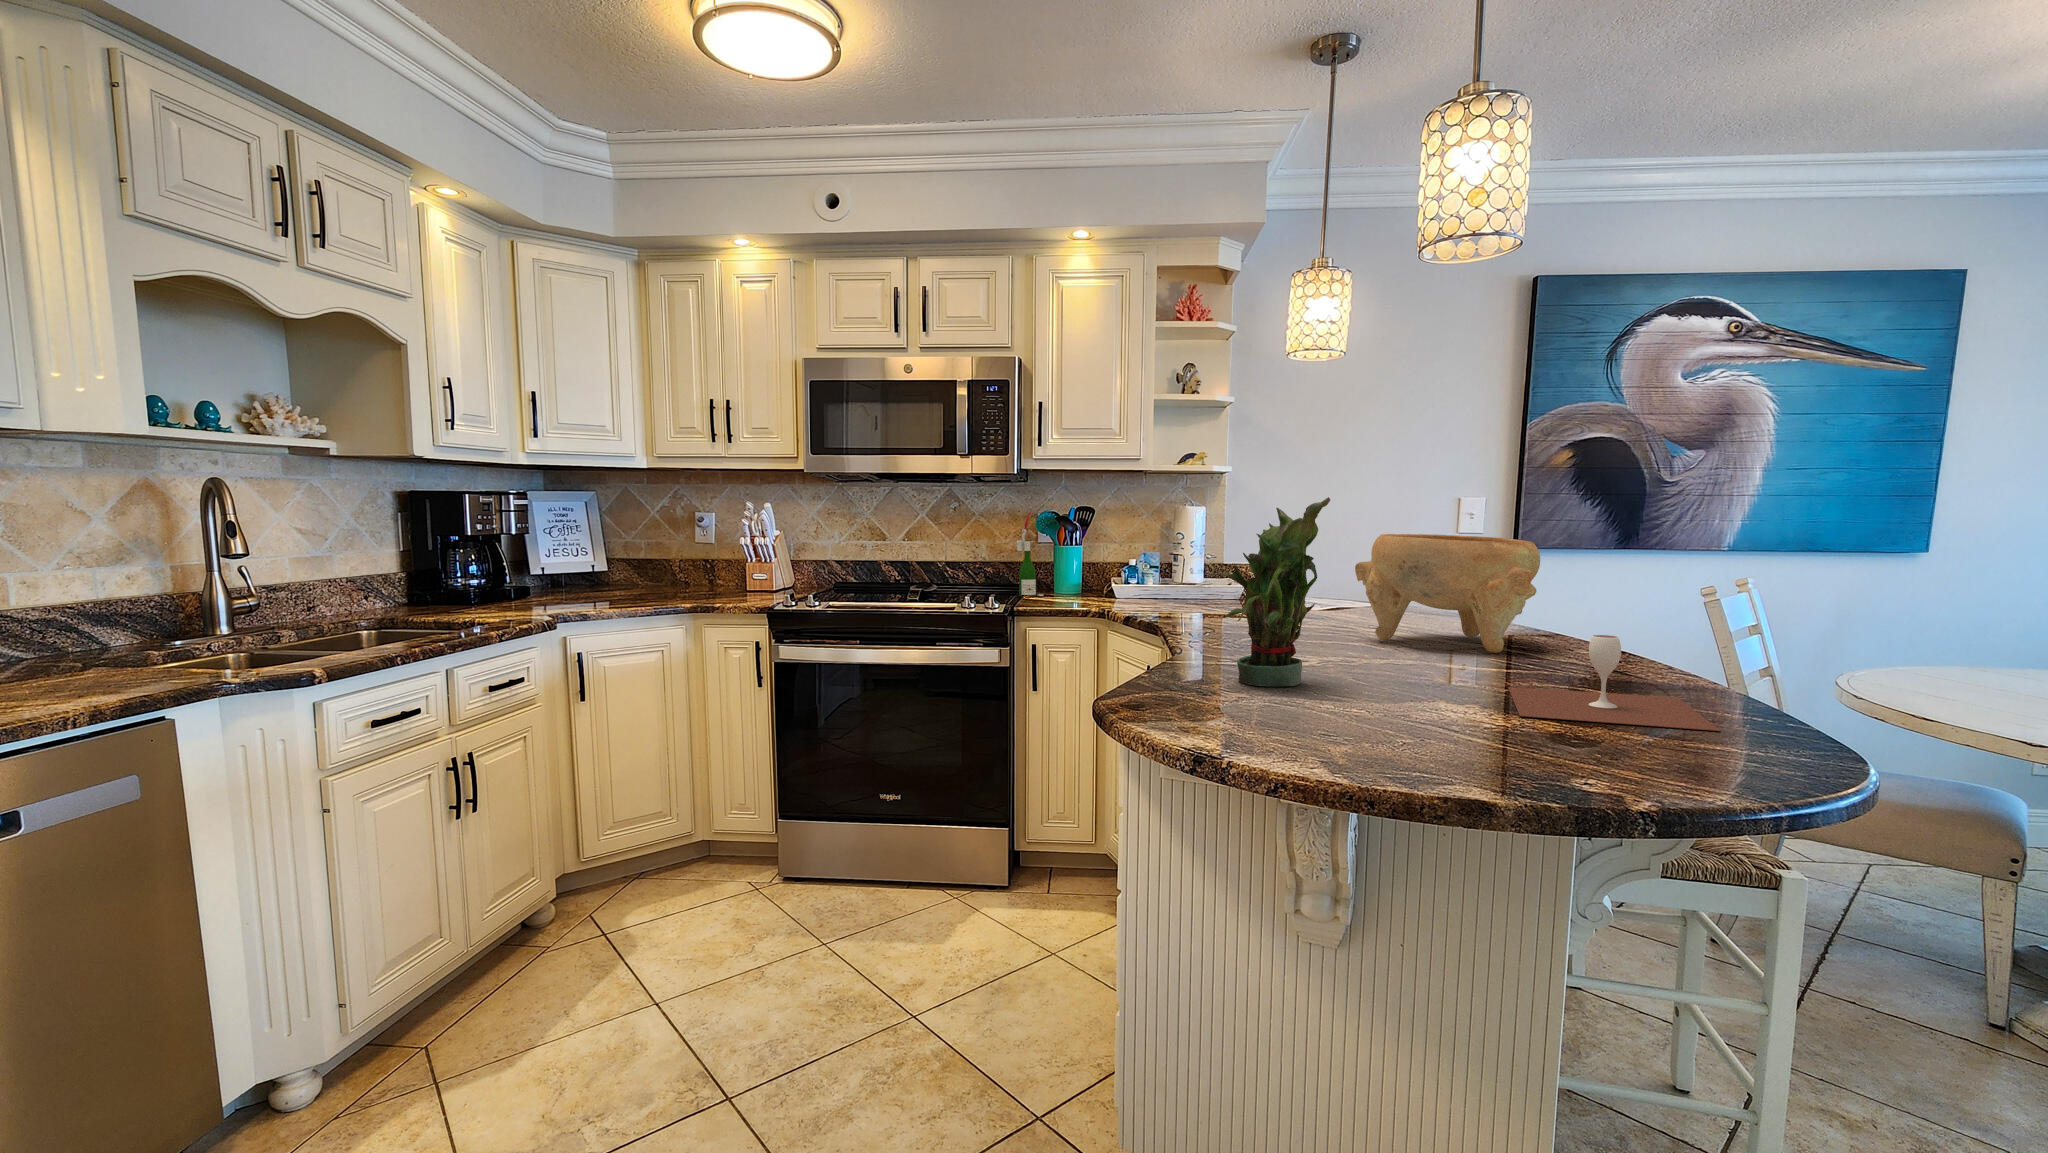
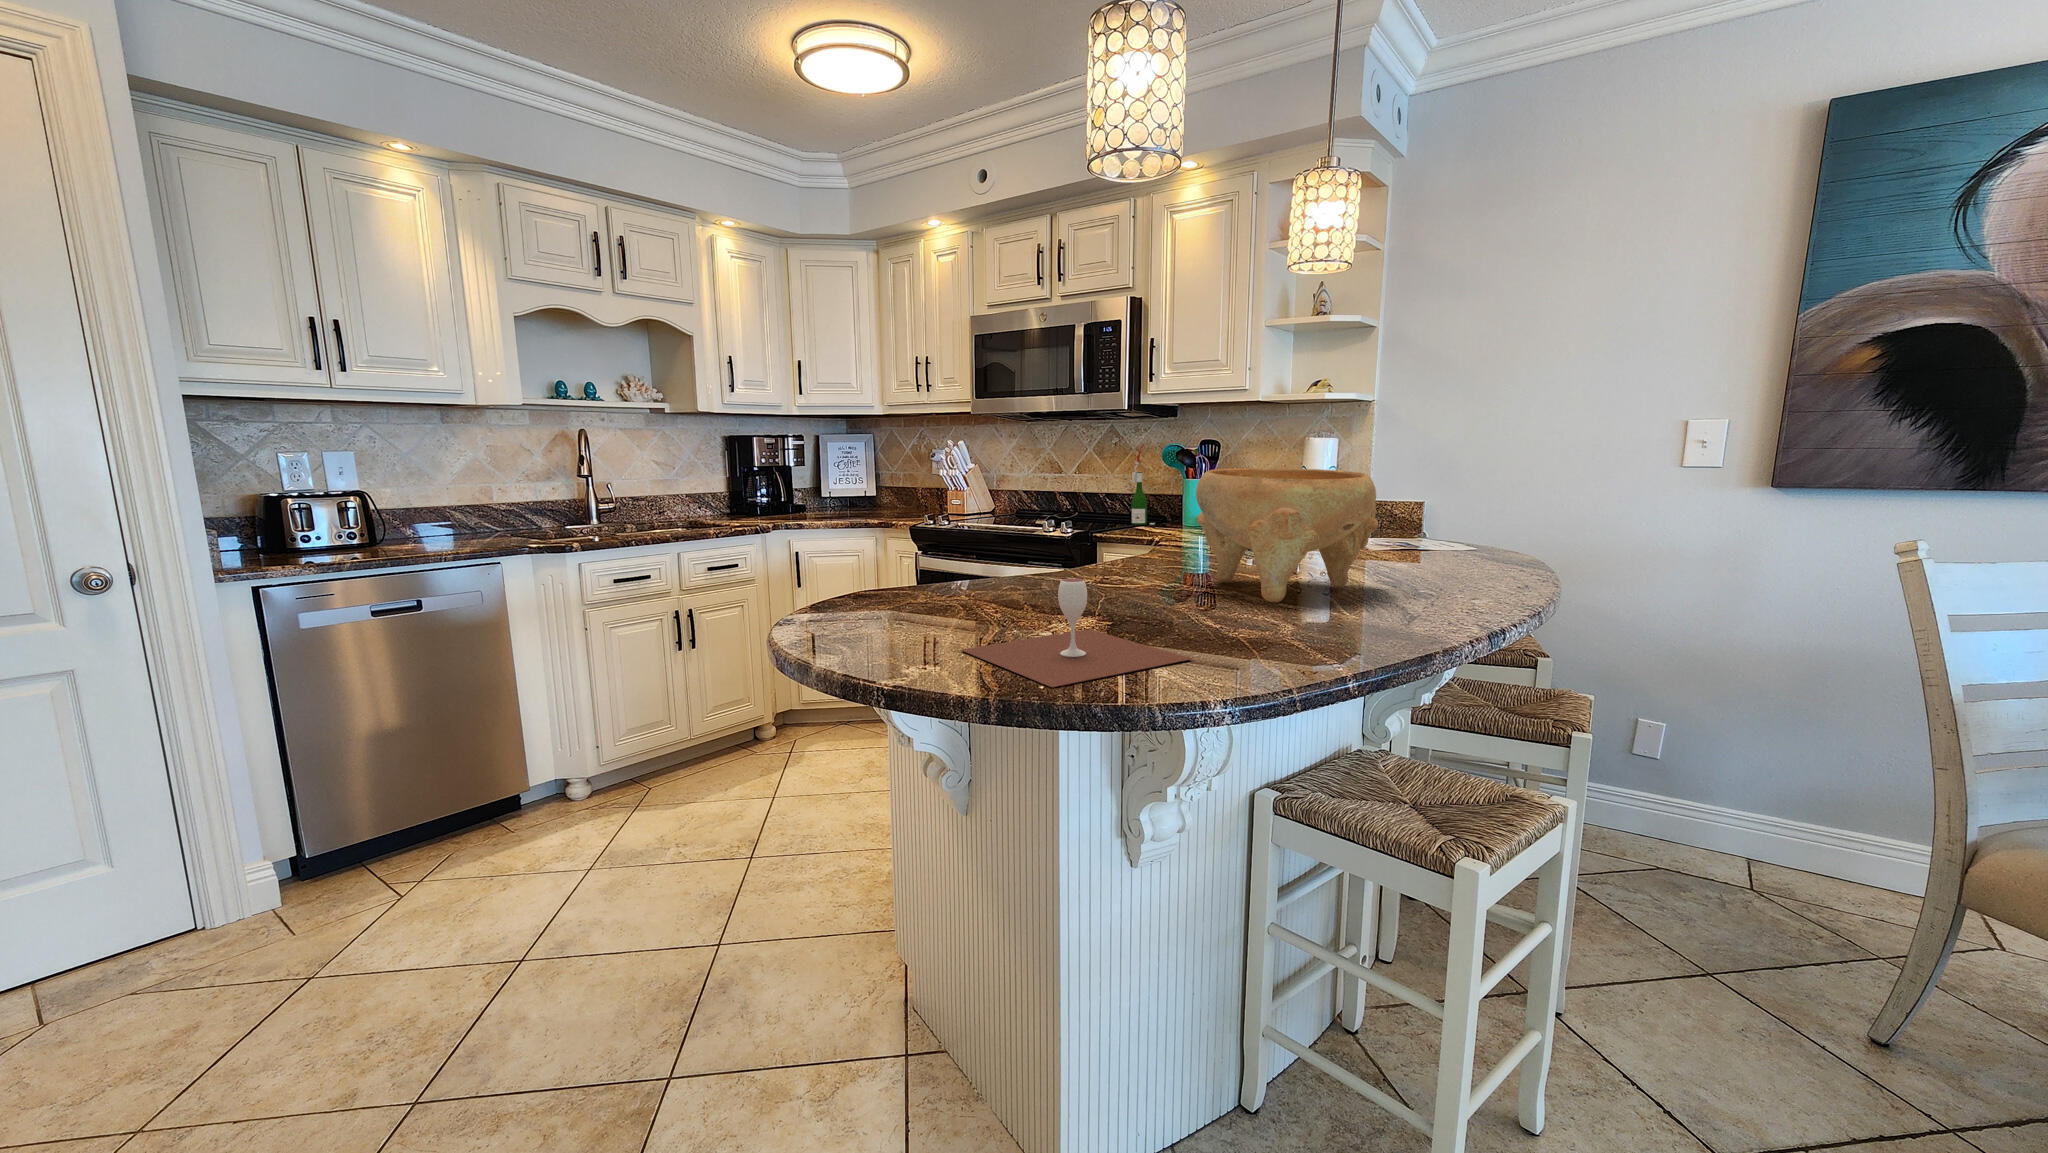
potted plant: present [1210,497,1330,686] -> none [875,434,981,607]

